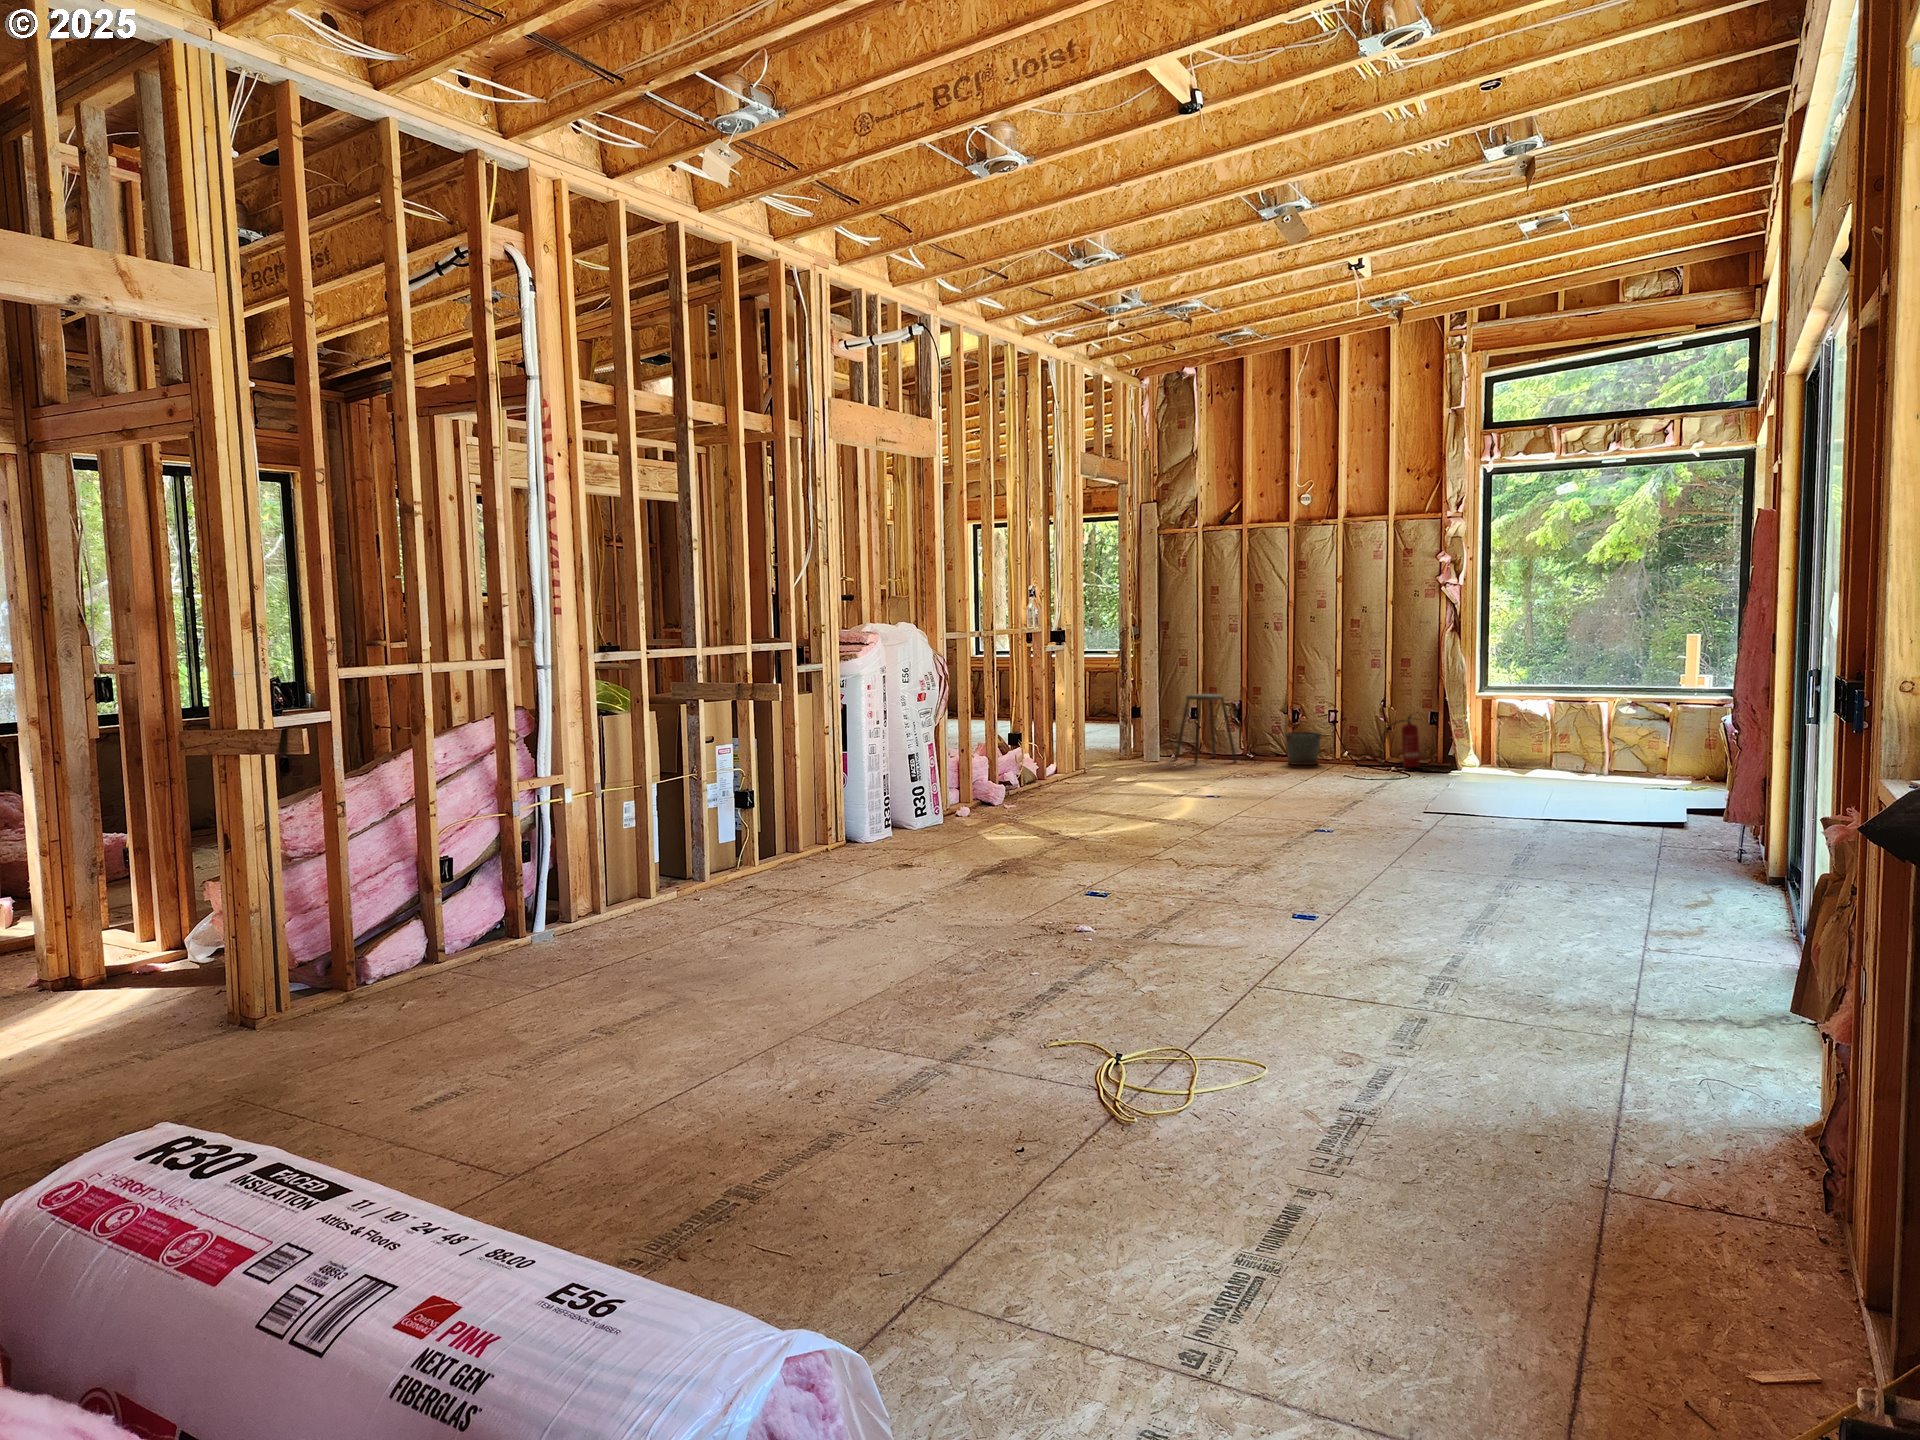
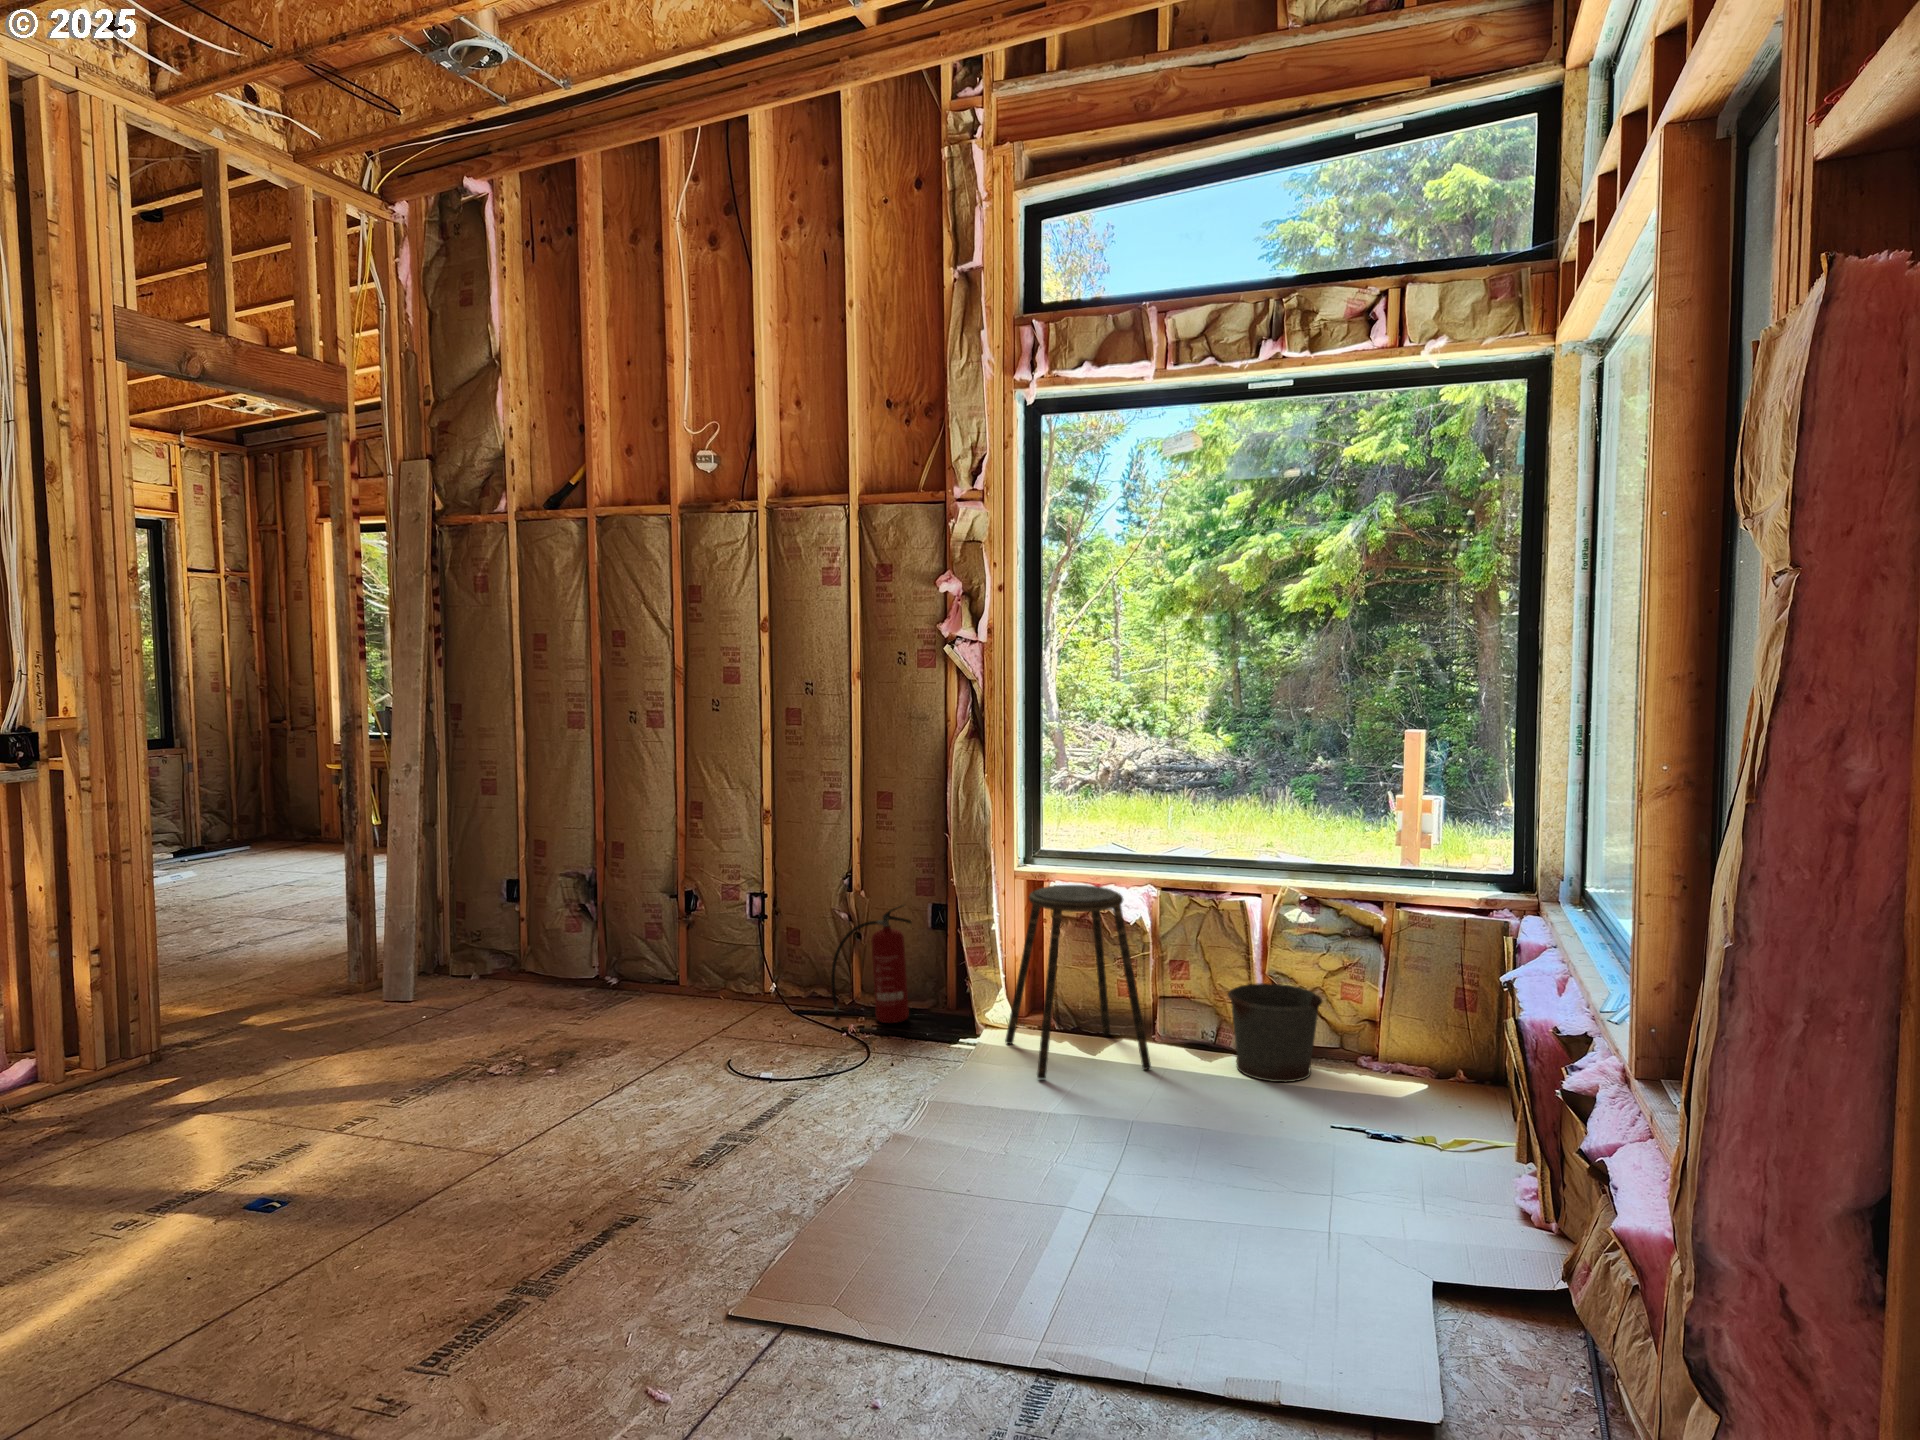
stool: present [1175,694,1237,764] -> present [1005,885,1151,1079]
bucket: present [1285,732,1321,765] -> present [1228,983,1322,1082]

